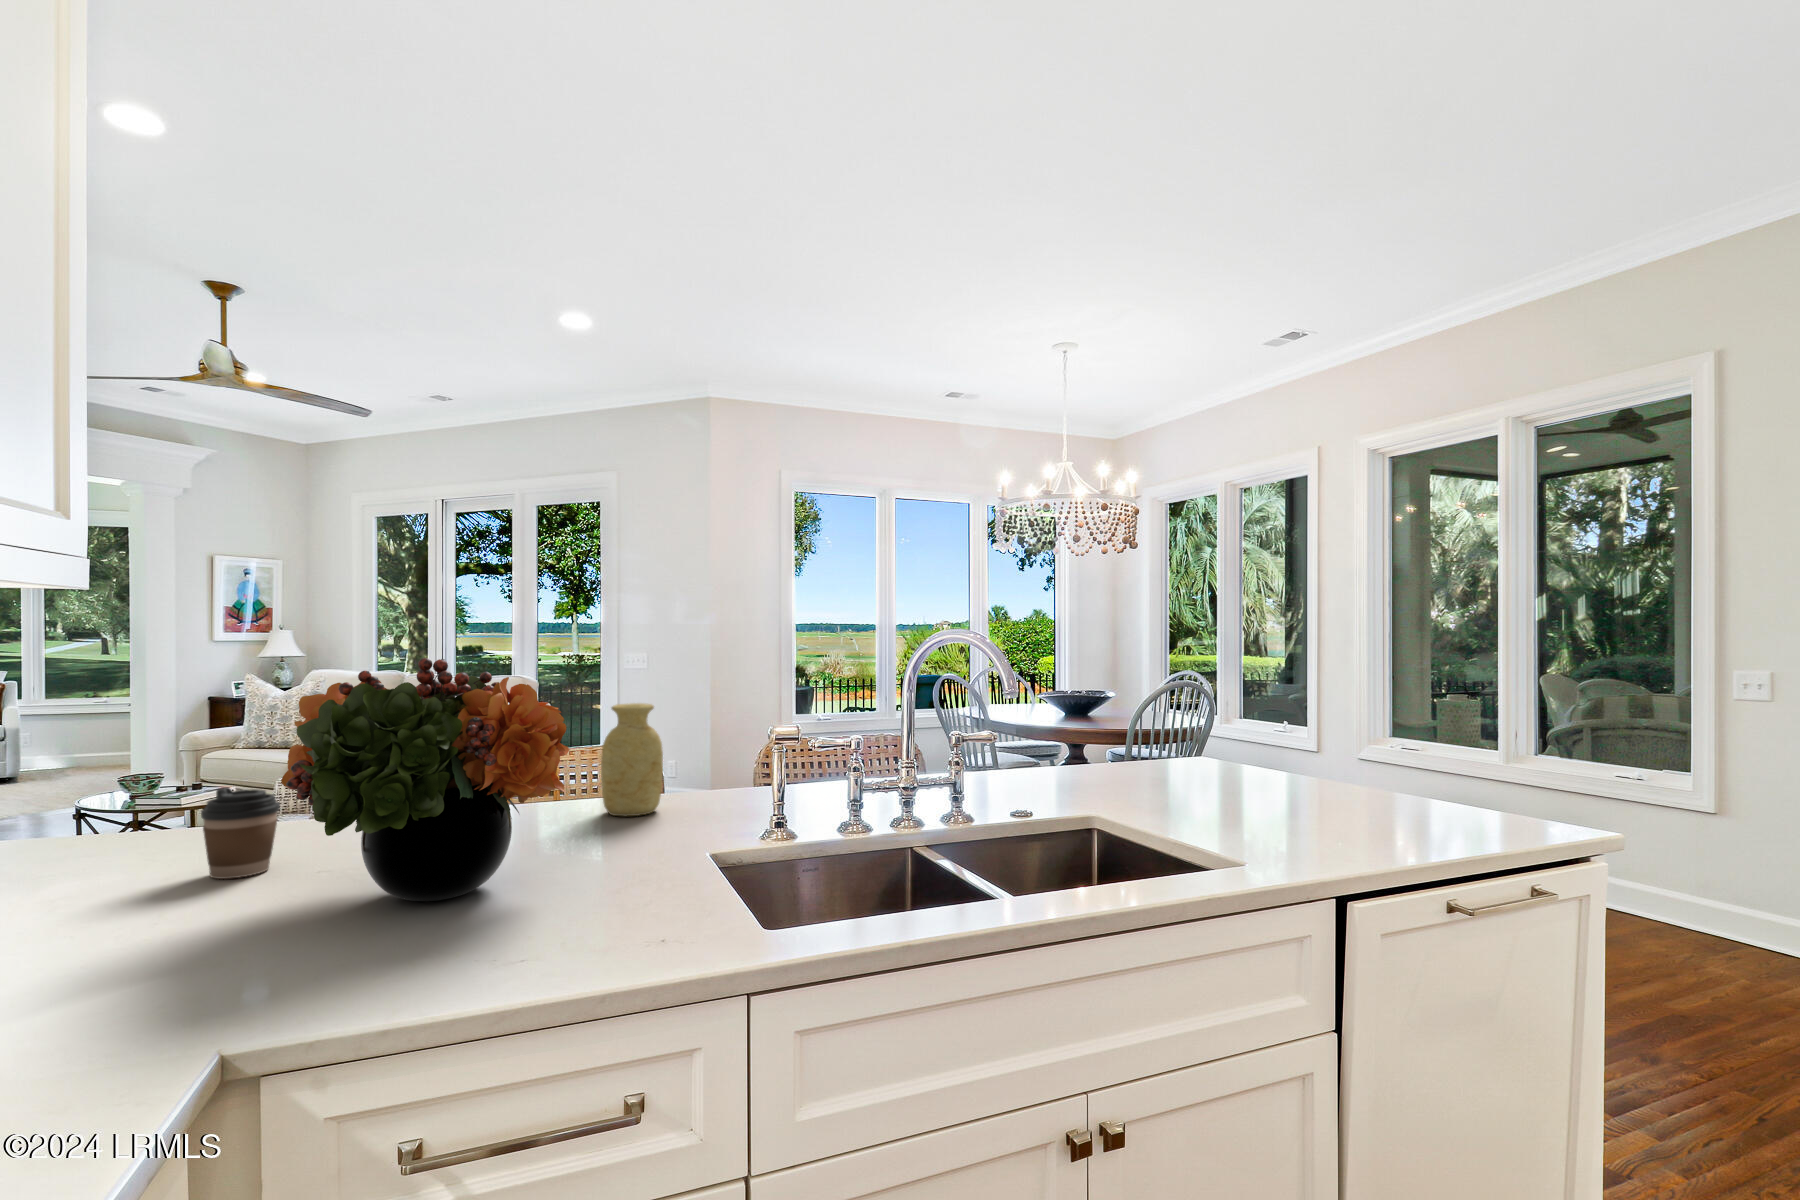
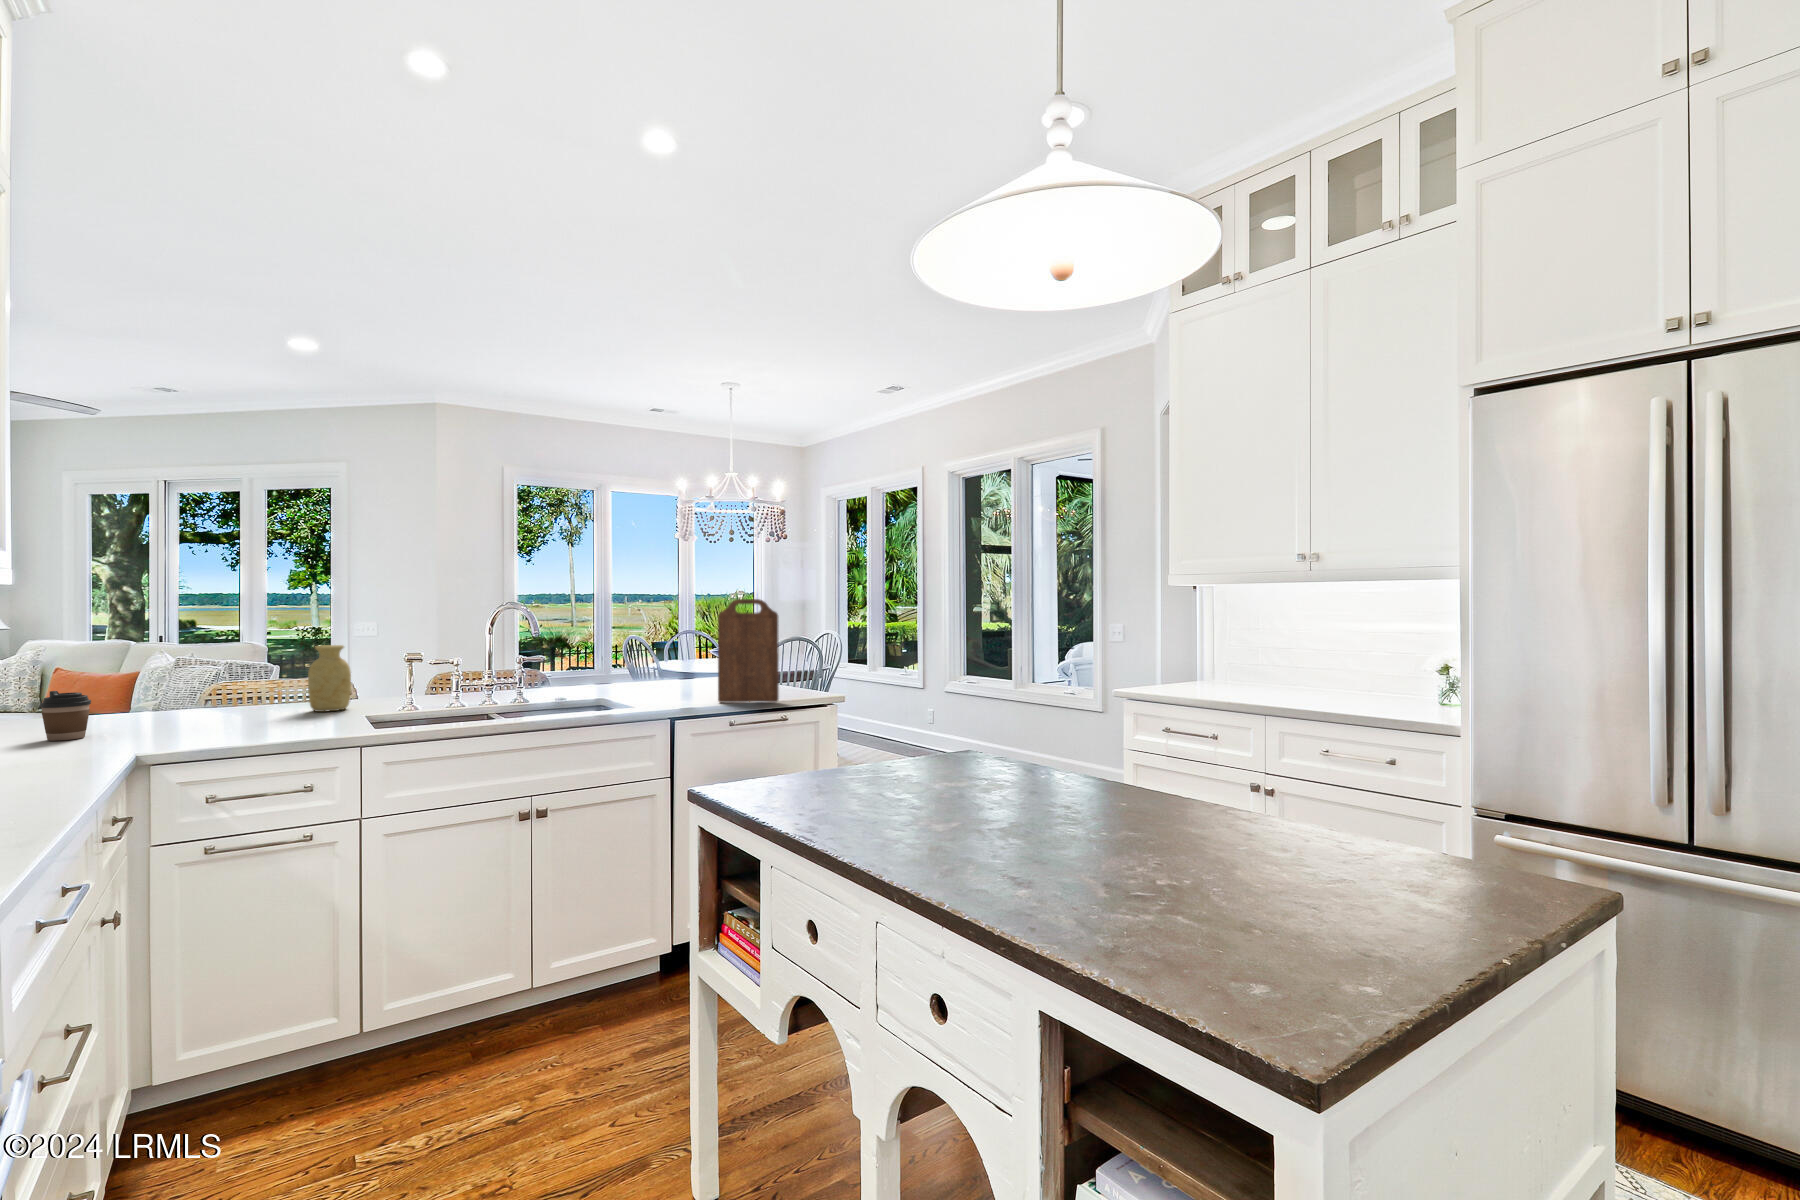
cutting board: none [1277,630,1404,832] -> present [718,599,779,703]
flower arrangement: present [281,658,569,901] -> none [99,616,283,741]

